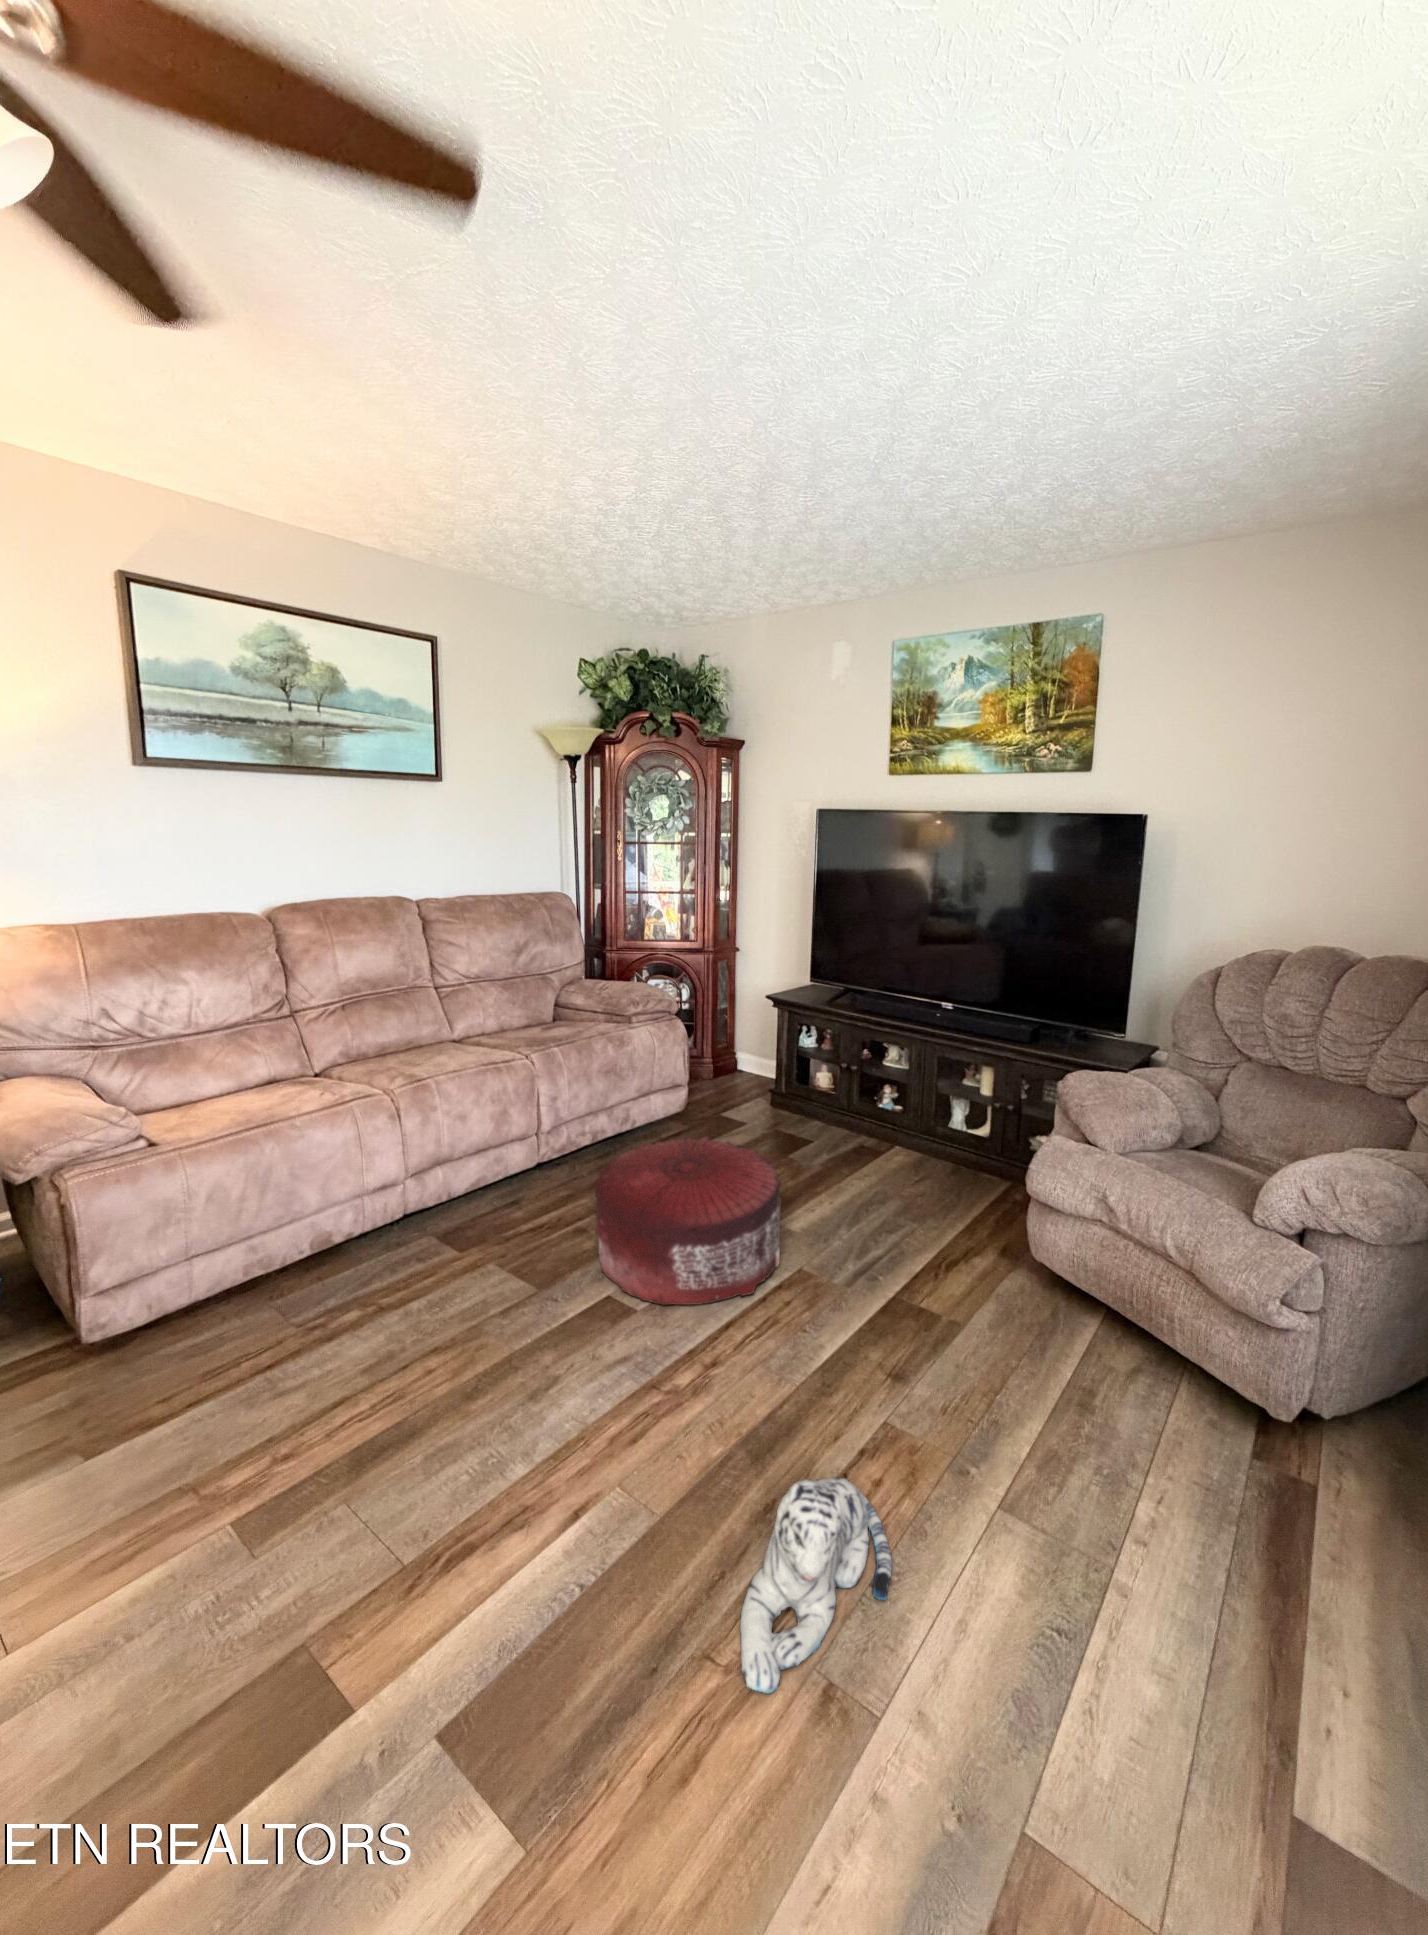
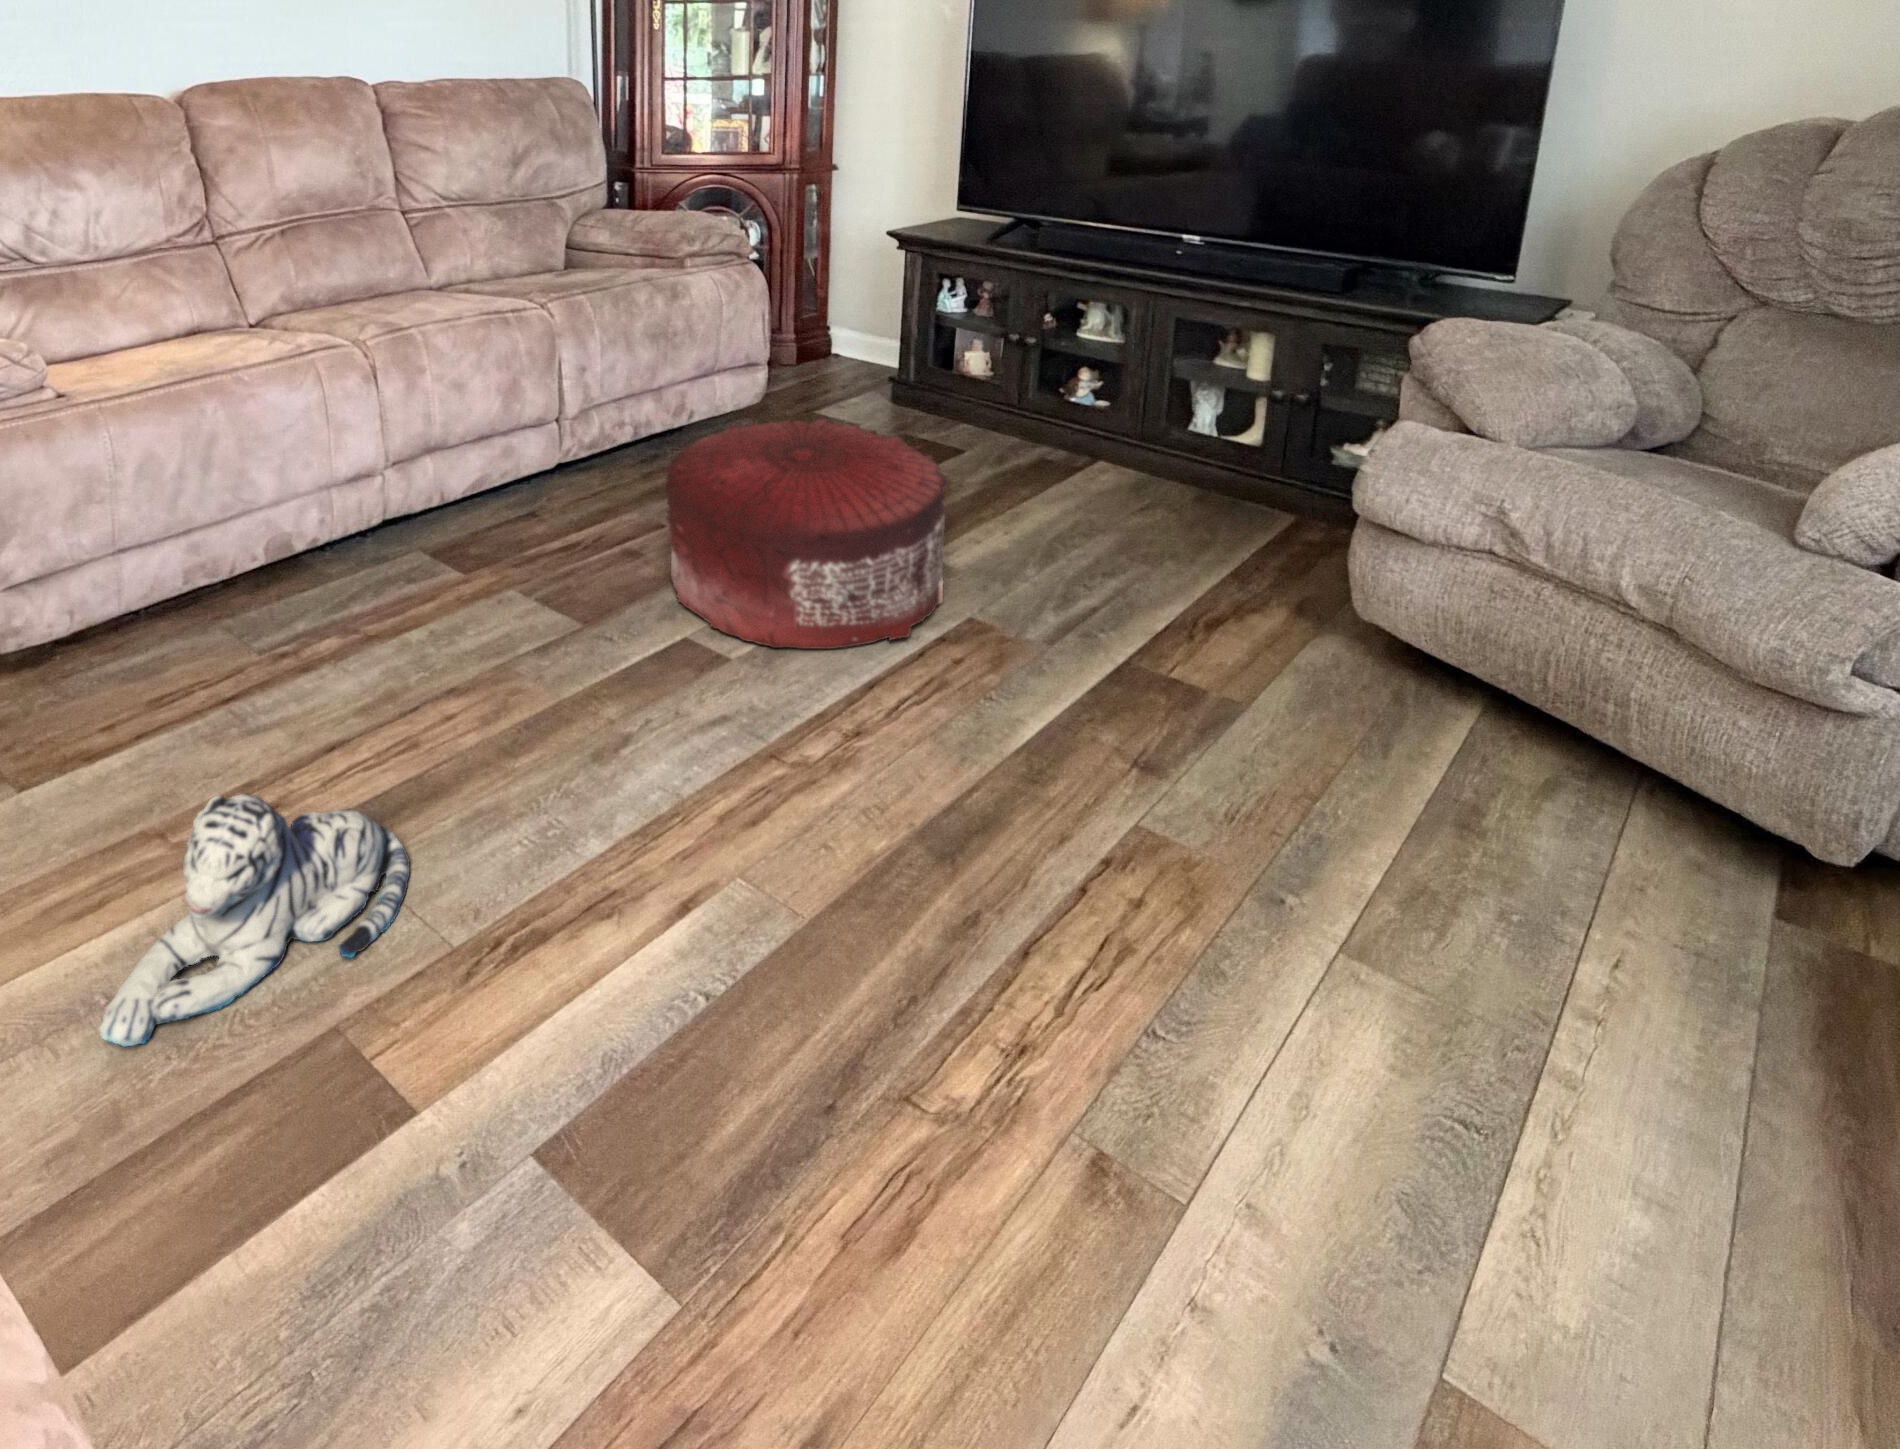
plush toy: present [740,1477,892,1694] -> present [100,794,410,1047]

